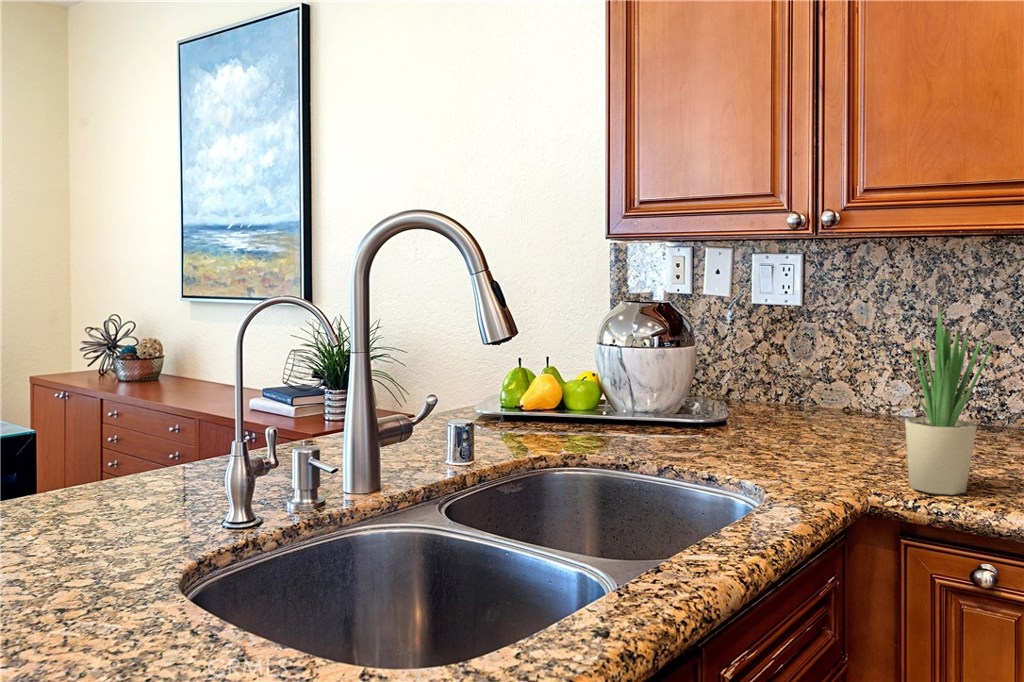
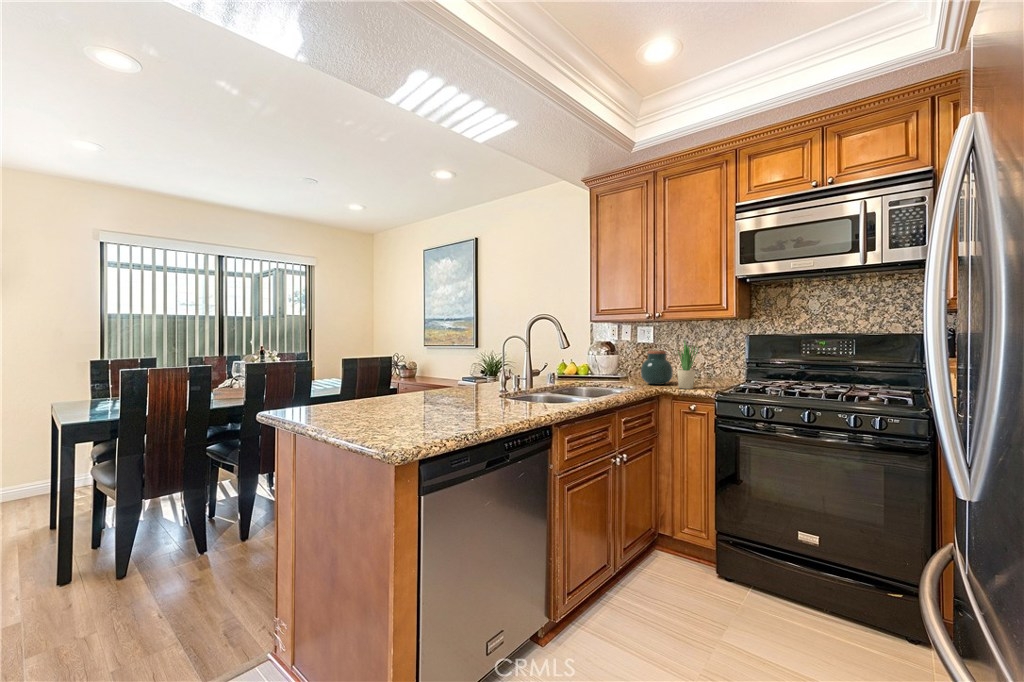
jar: none [768,341,879,462] -> present [641,351,673,385]

